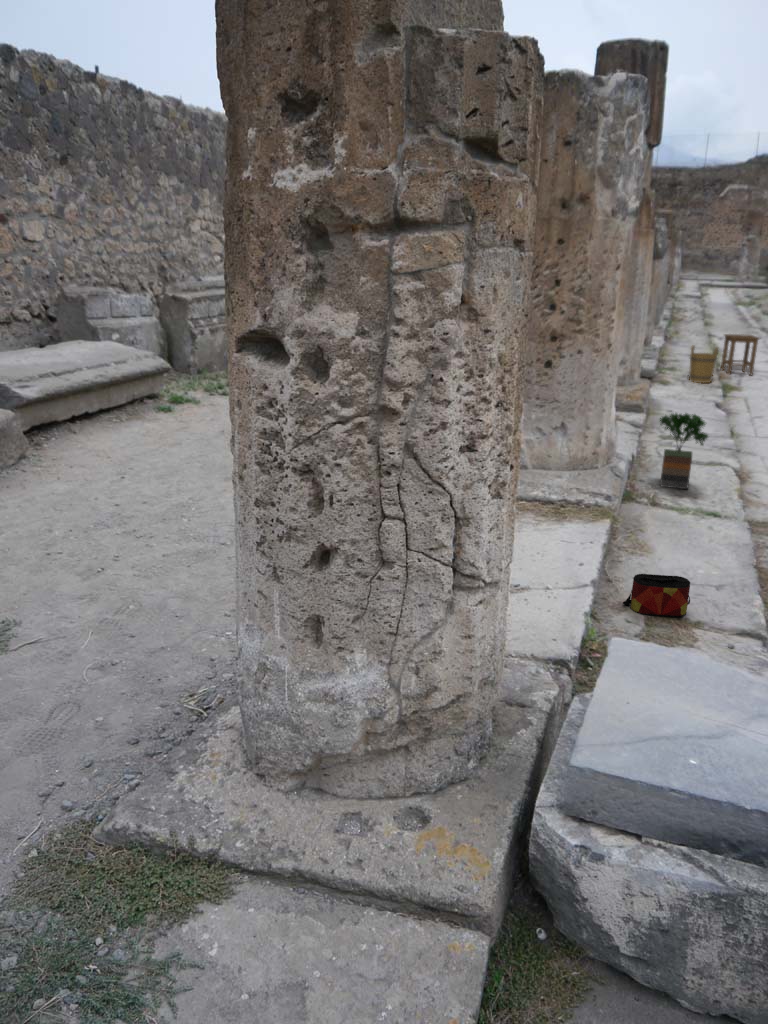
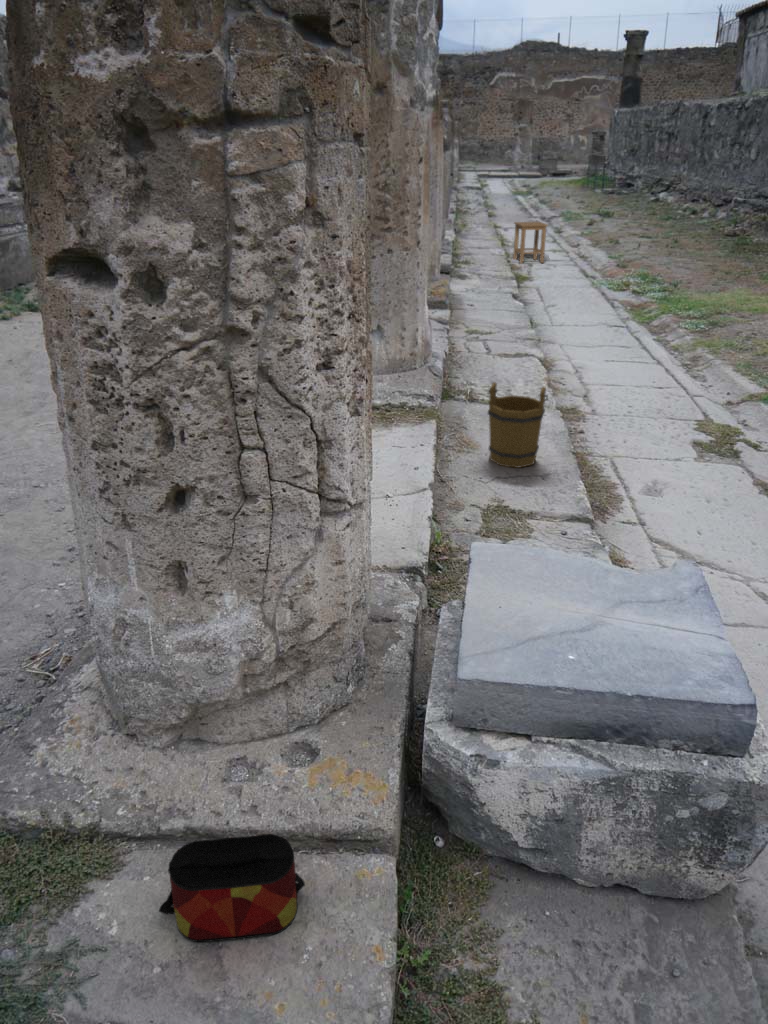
bucket: present [689,345,718,383] -> present [488,383,548,468]
potted tree: present [660,413,708,489] -> none [468,305,519,383]
bag: present [623,574,690,617] -> present [159,834,305,942]

